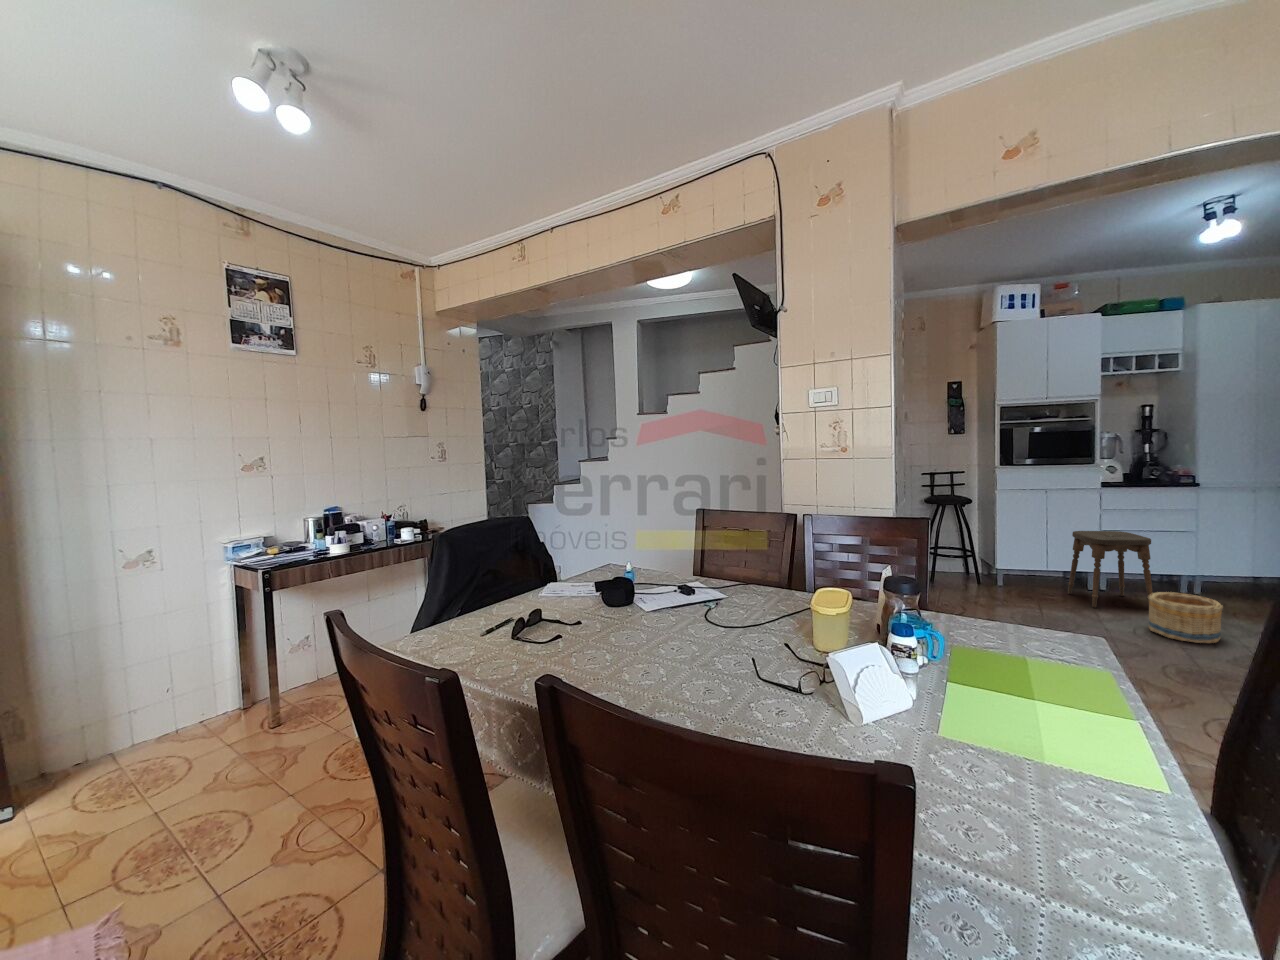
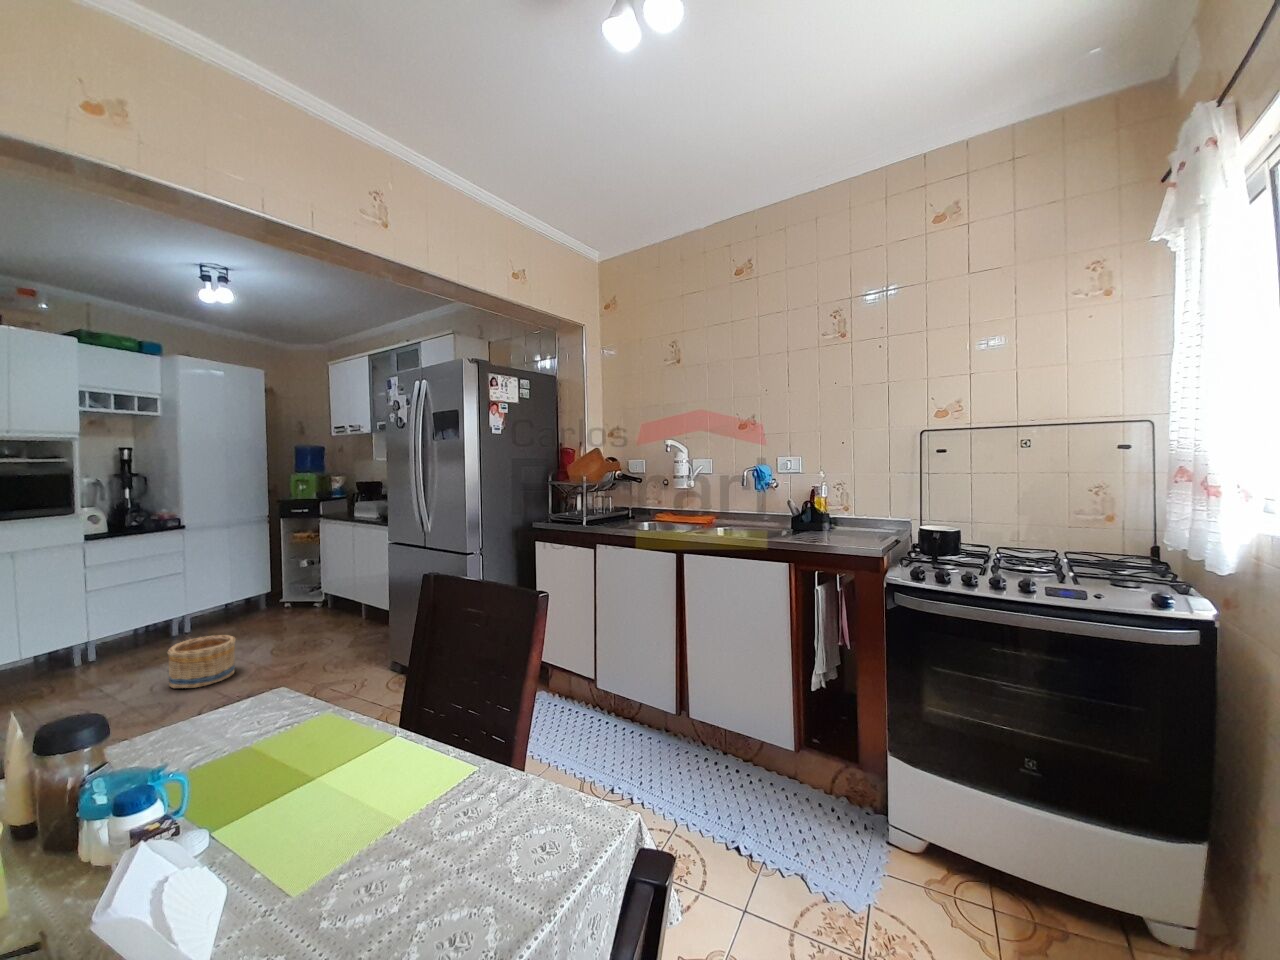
stool: present [1068,531,1153,607] -> none [44,589,161,689]

